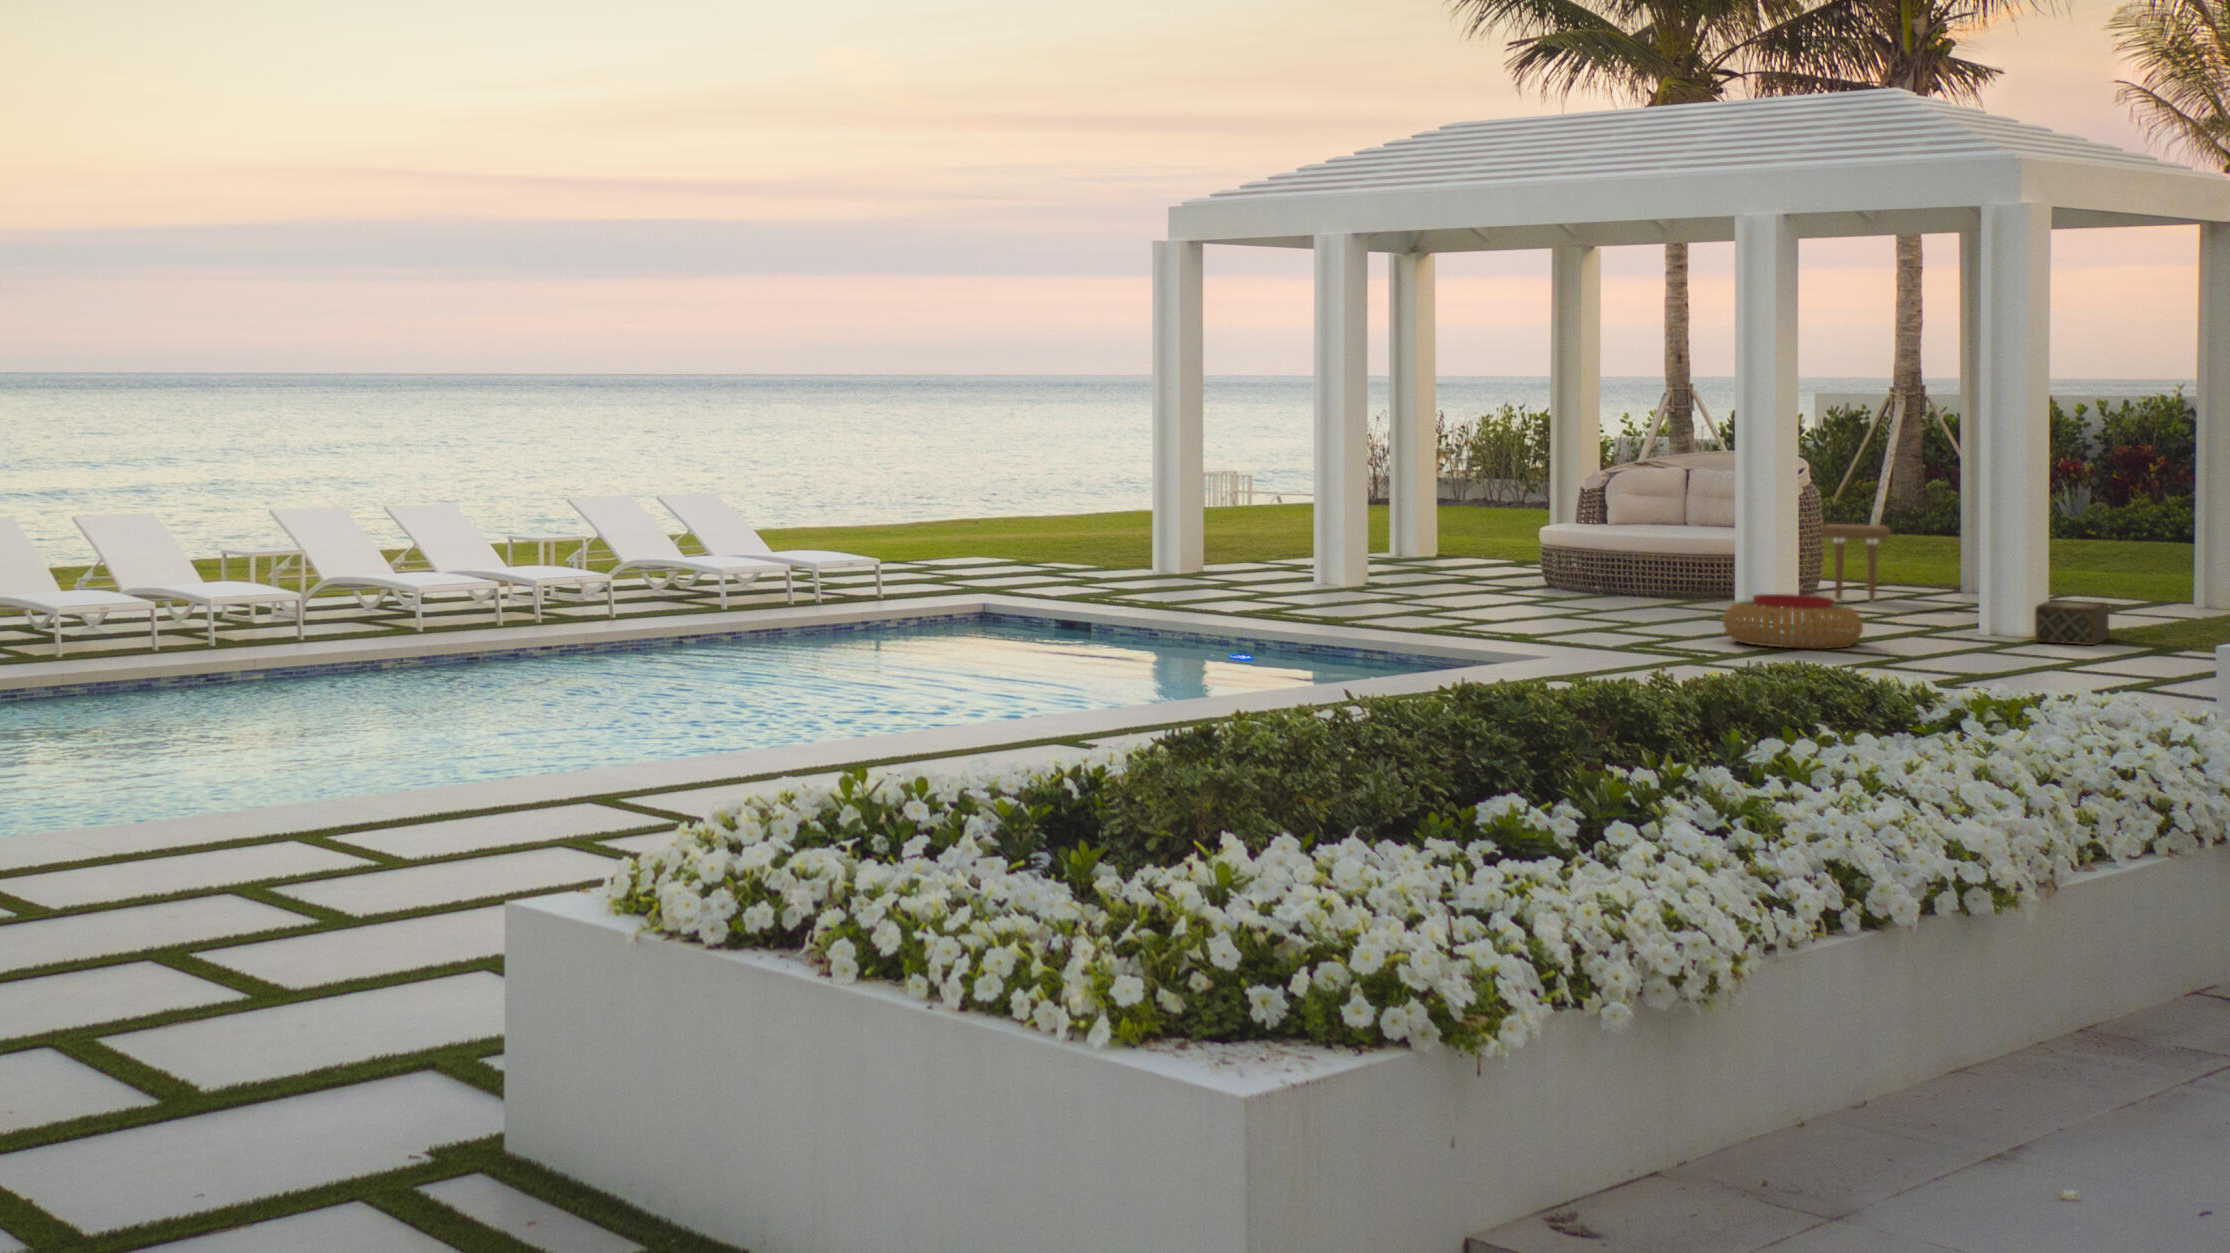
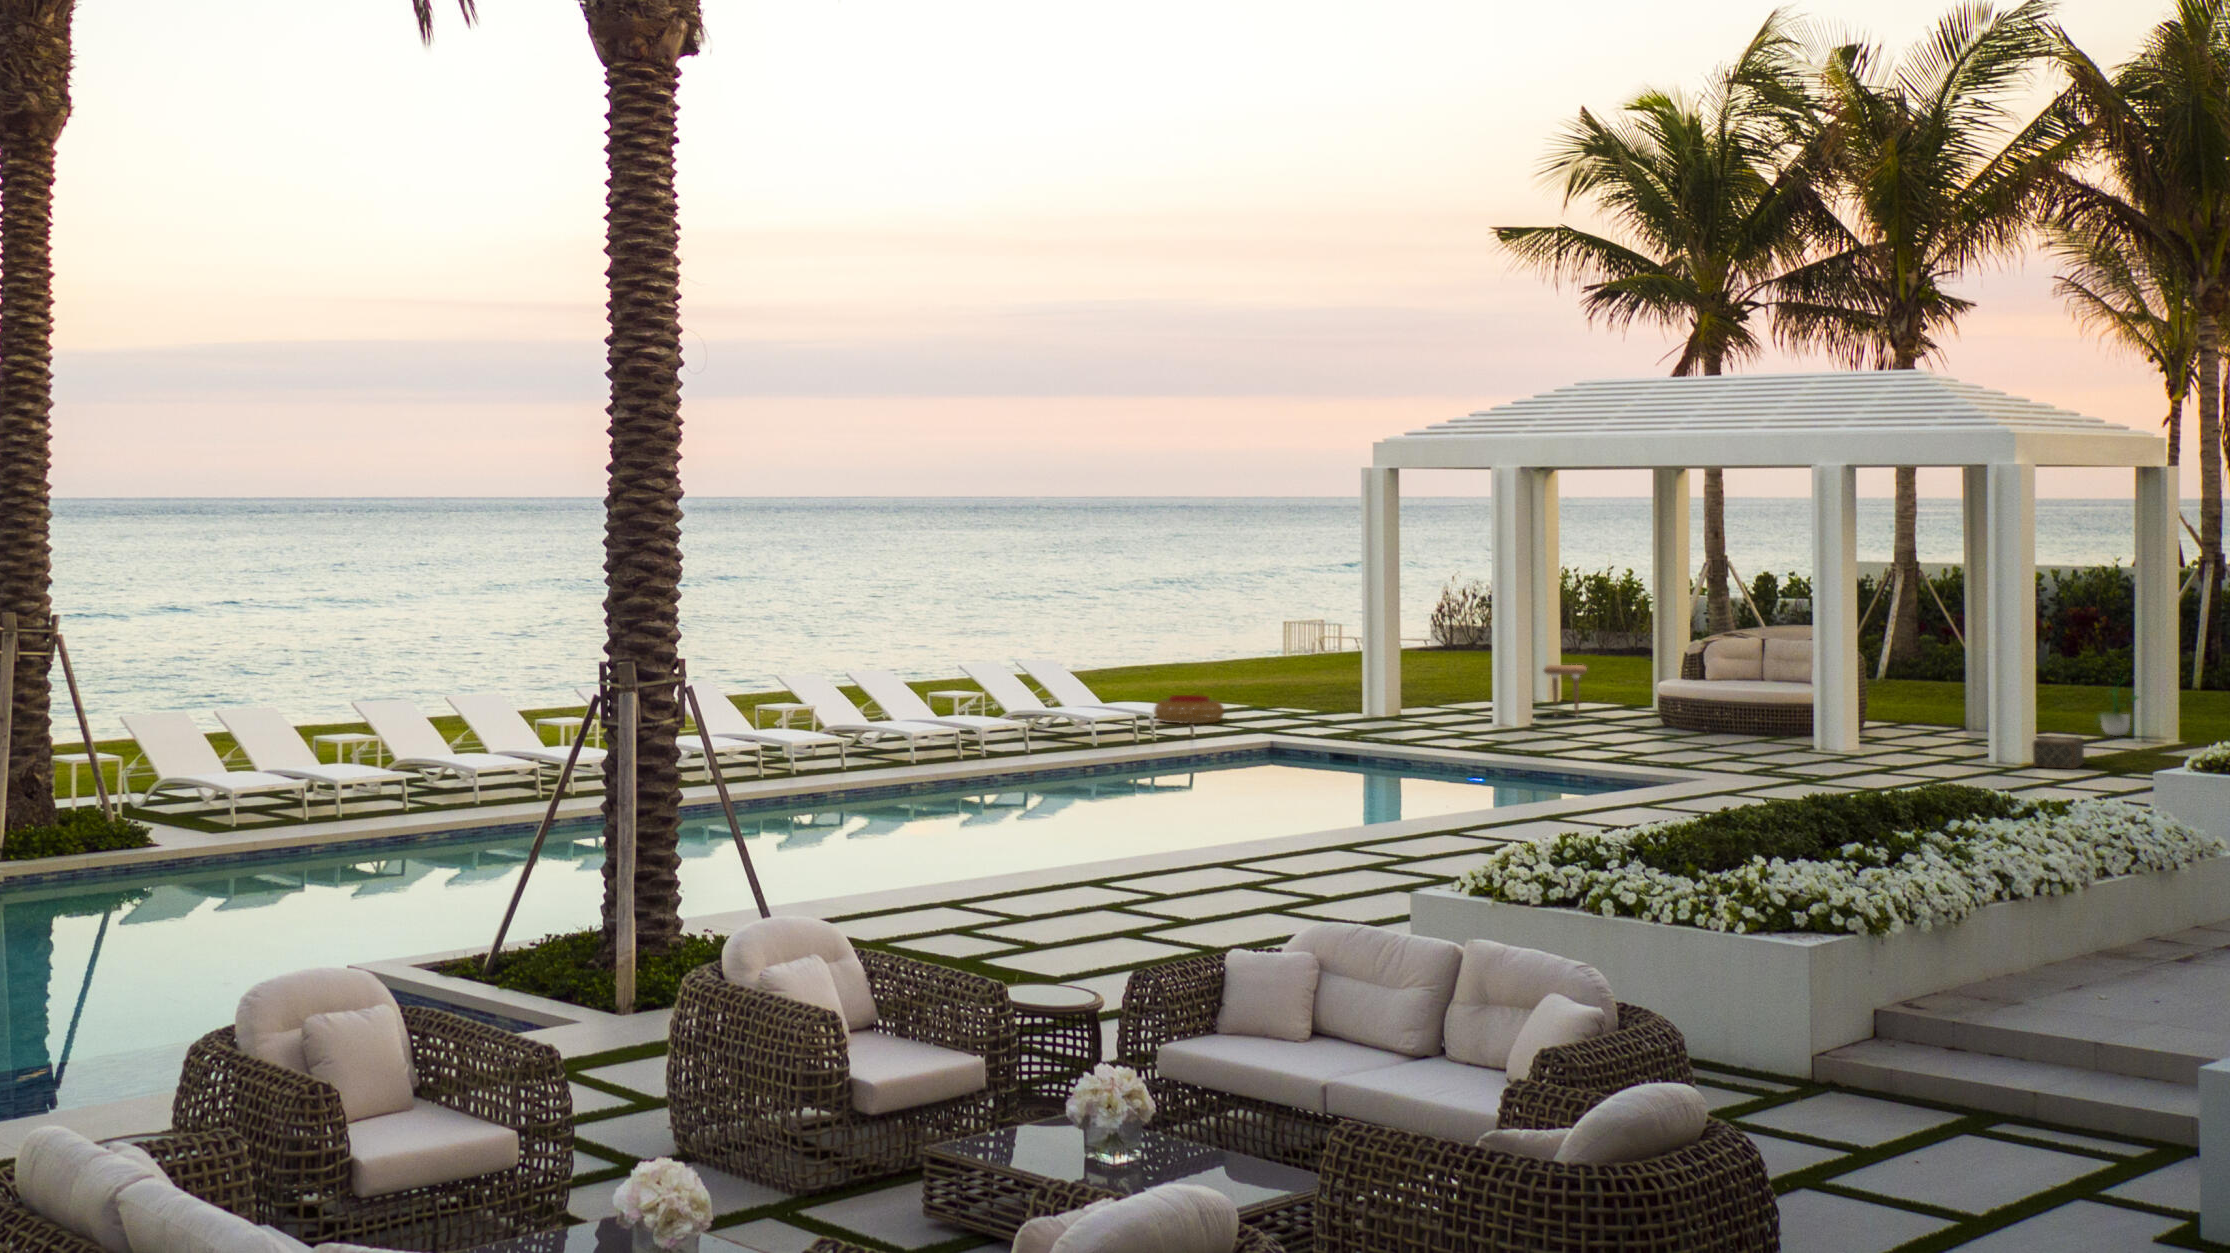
potted plant: none [2129,510,2195,603] -> present [2096,688,2138,736]
side table: present [1821,524,1890,603] -> present [1544,665,1587,716]
pouf: present [1723,594,1863,649] -> present [1154,695,1224,724]

